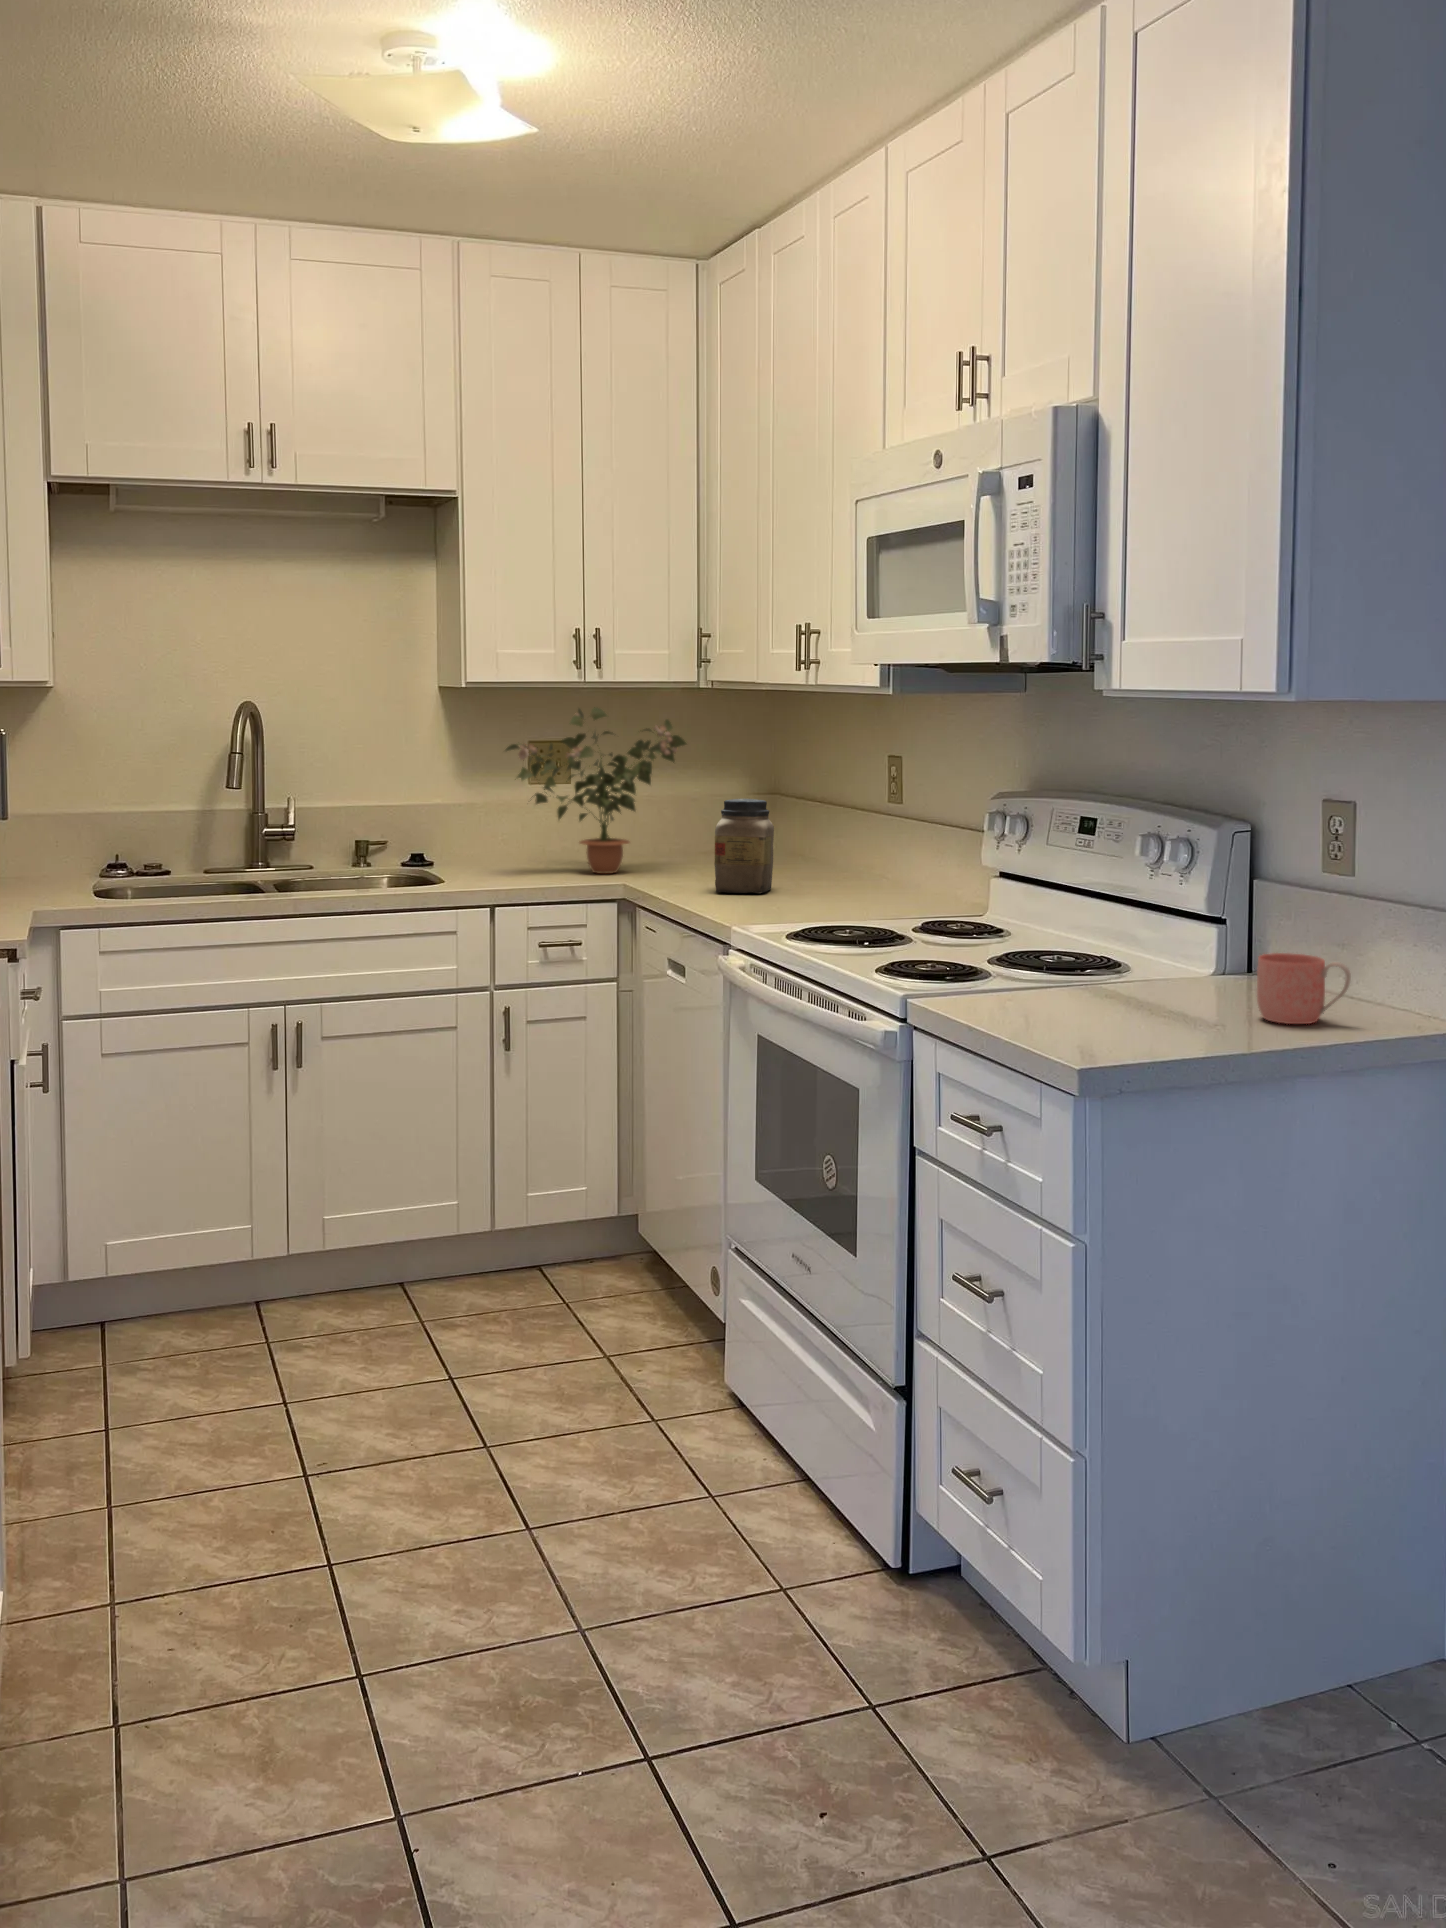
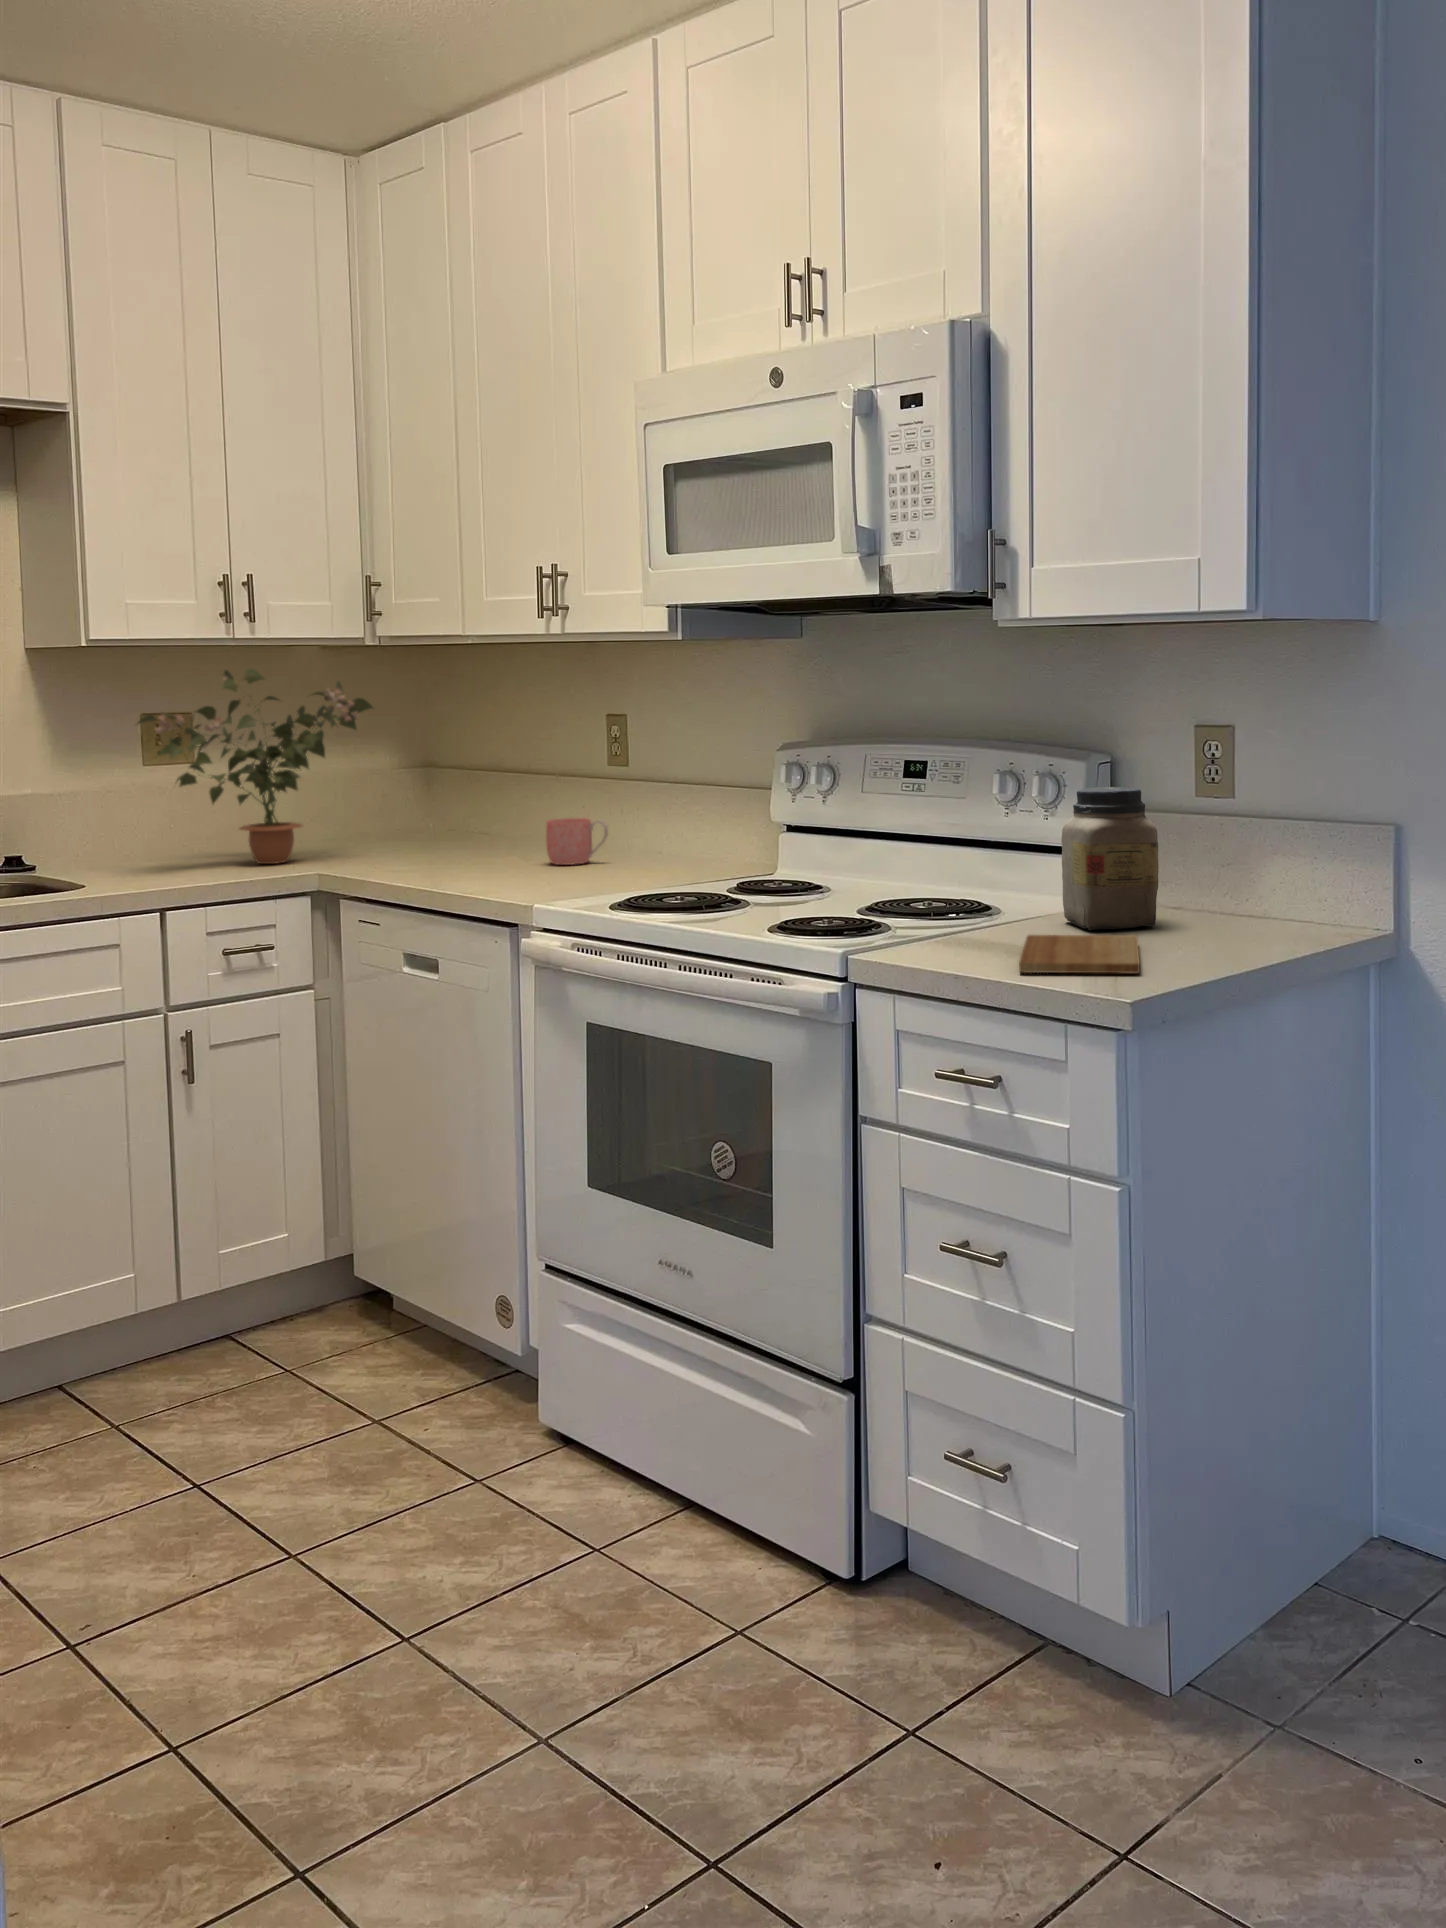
jar: present [714,799,774,893] -> present [1061,787,1158,930]
mug: present [1257,953,1351,1024] -> present [546,818,608,865]
cutting board: none [1032,994,1192,1041] -> present [1019,935,1140,974]

